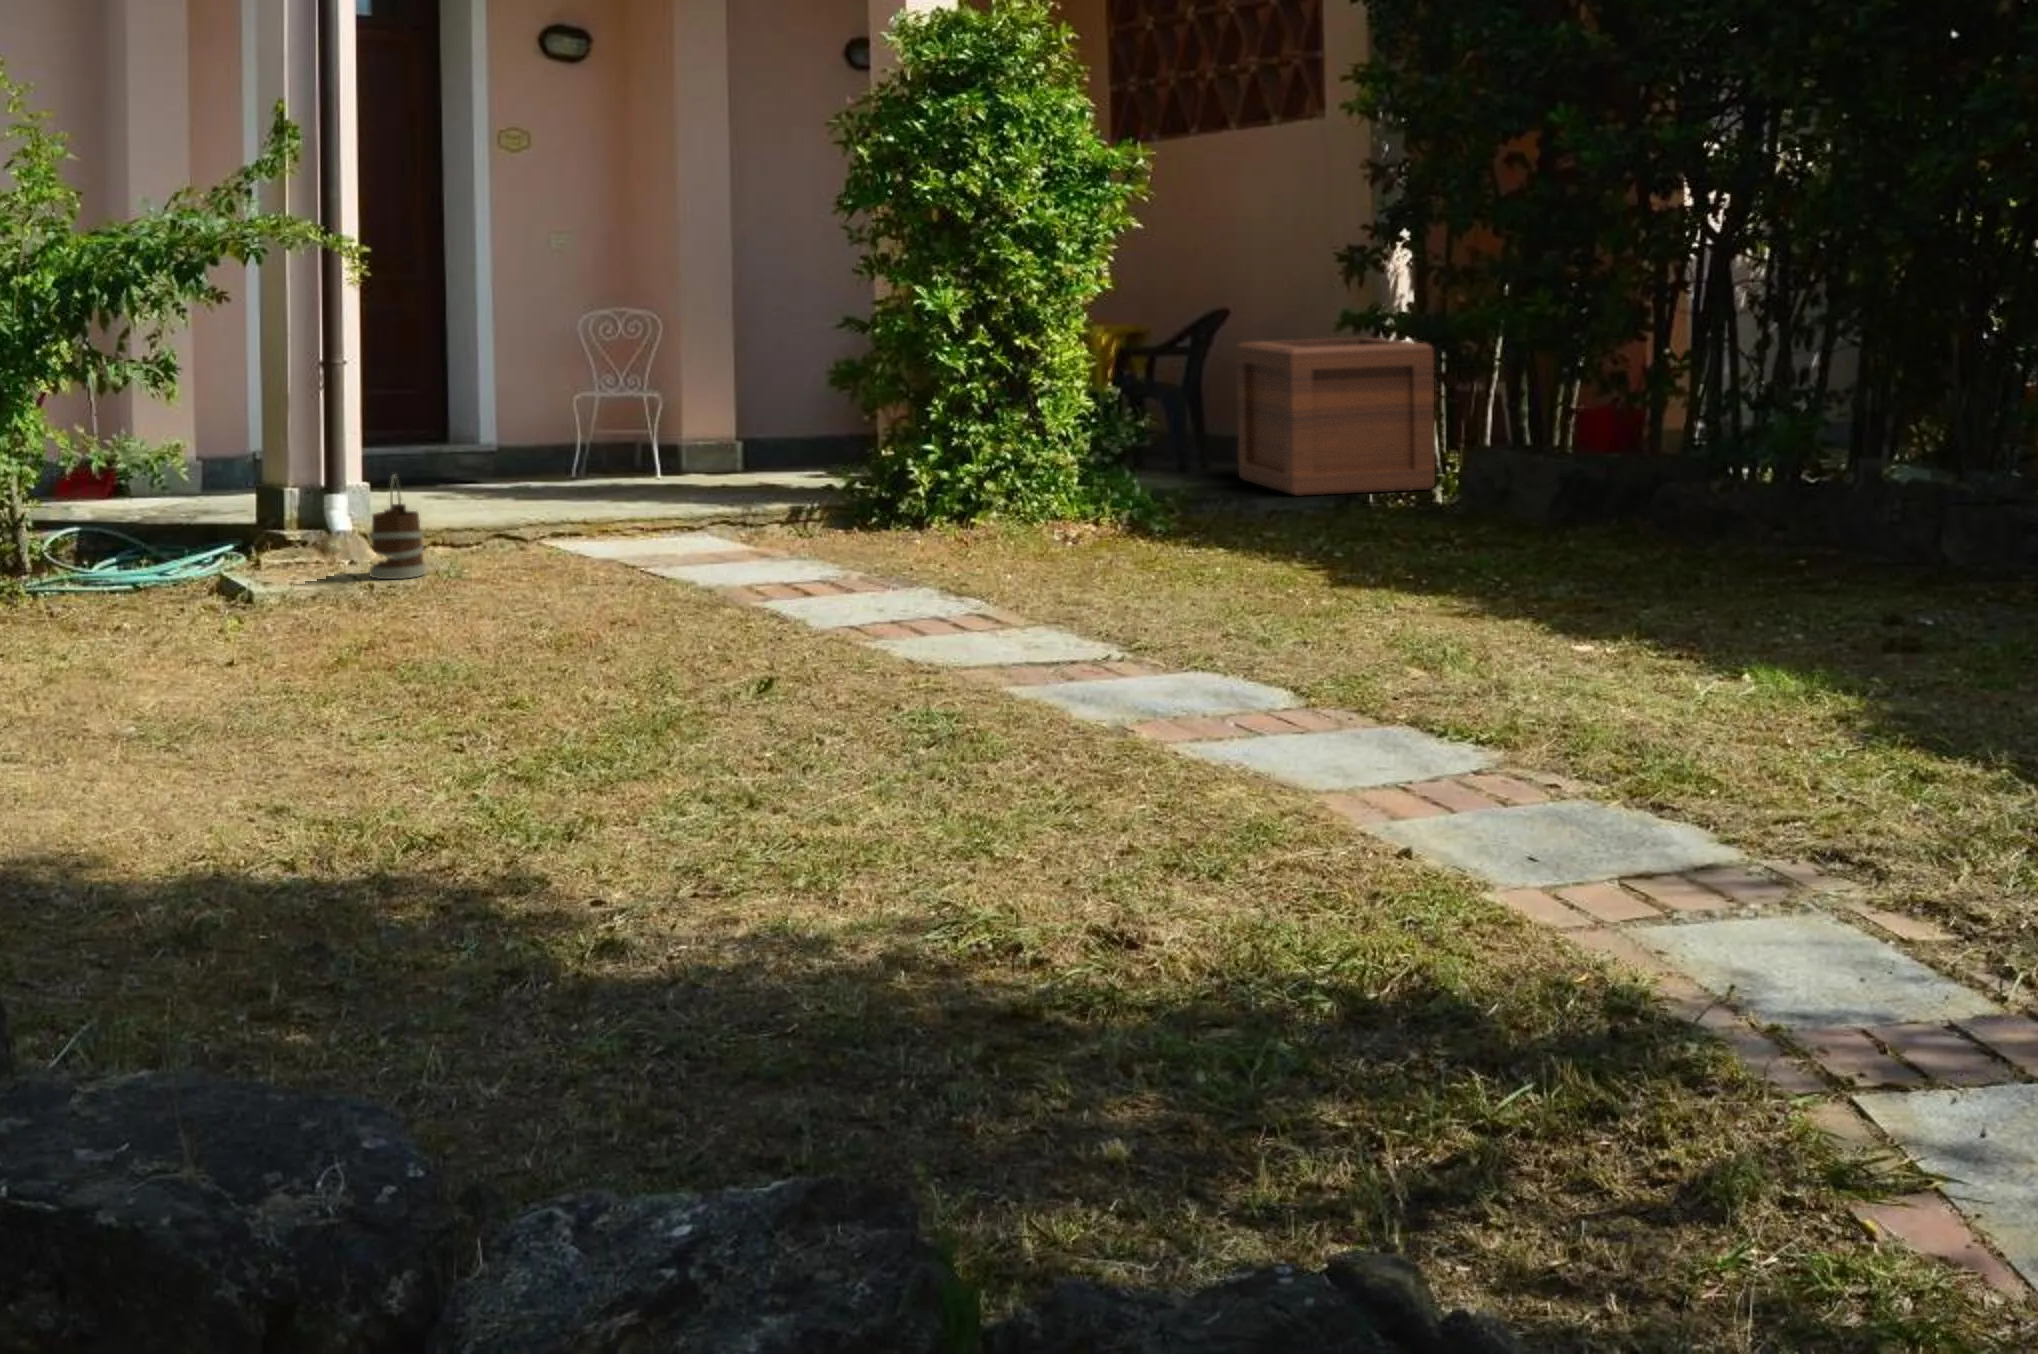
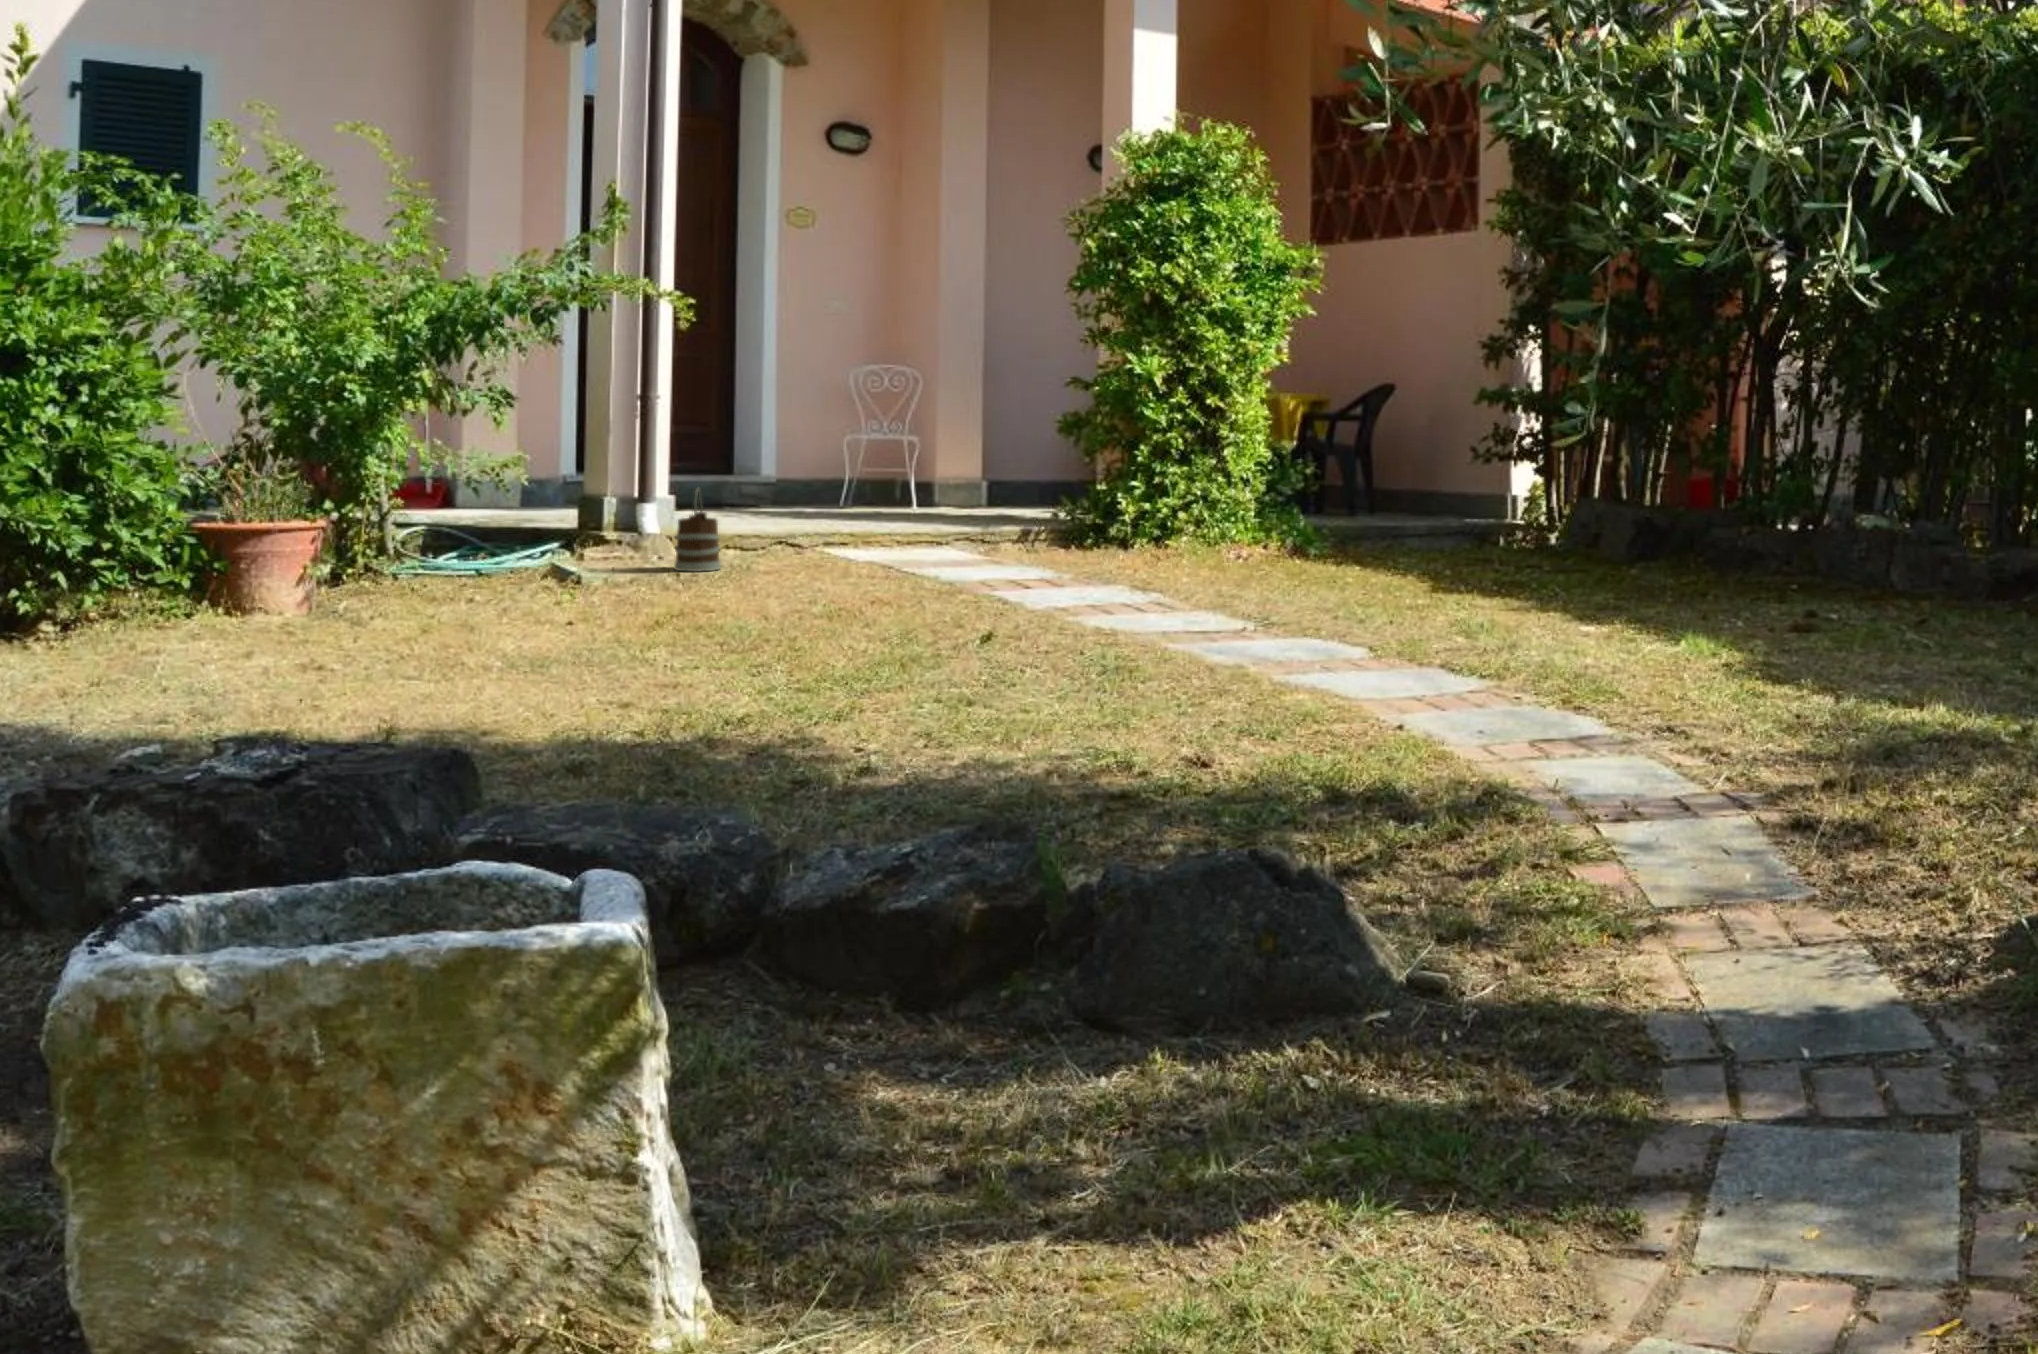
wooden crate: present [1237,337,1435,496] -> none [1396,411,1542,533]

